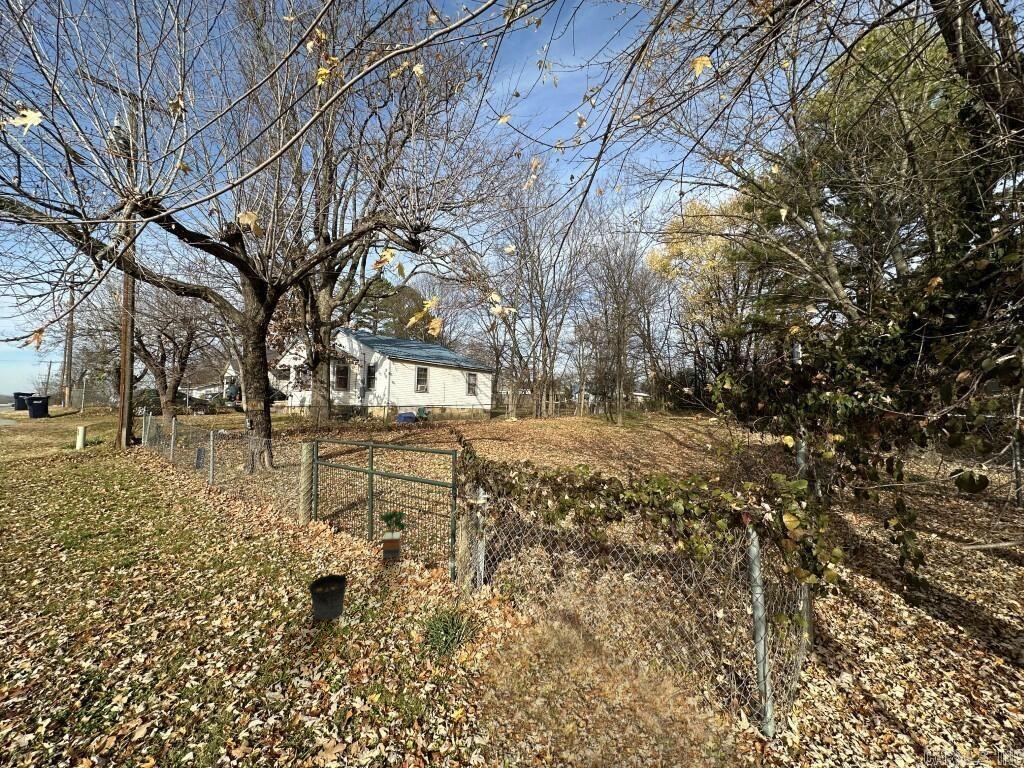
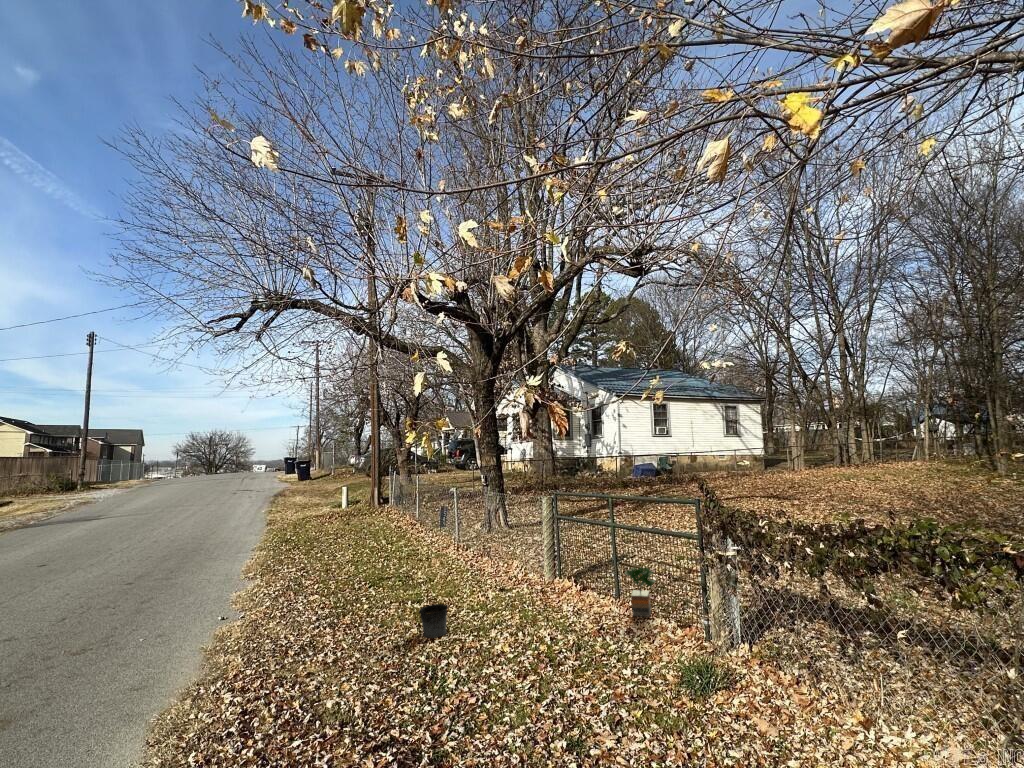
bucket: present [309,574,349,620] -> present [418,604,449,638]

